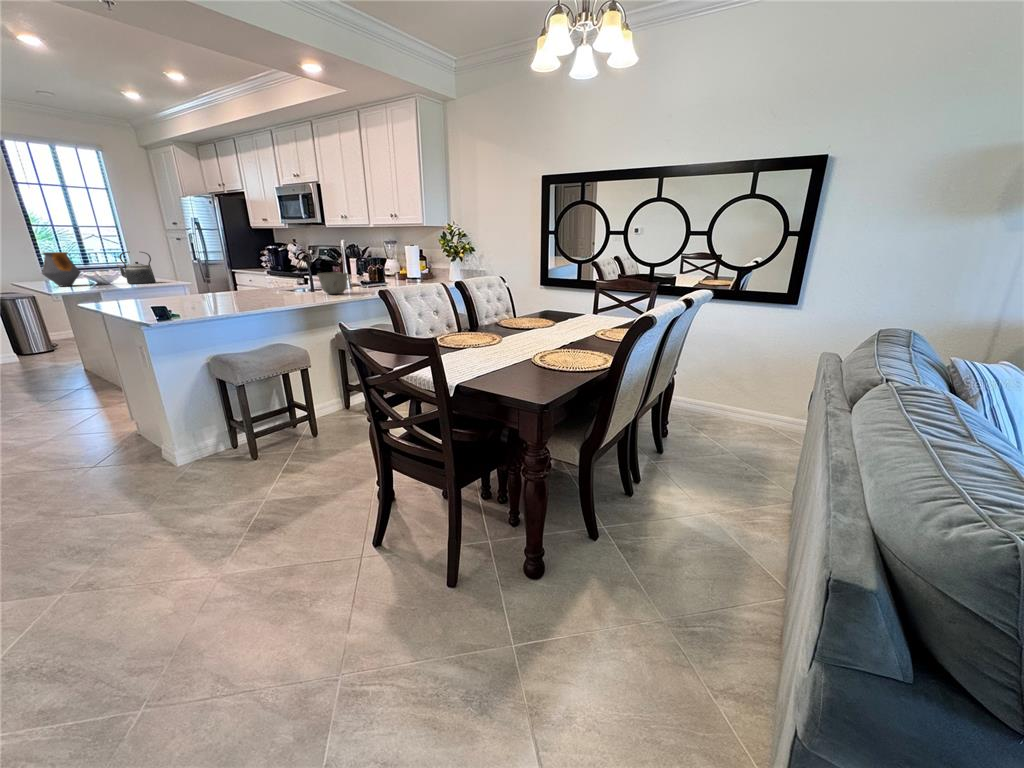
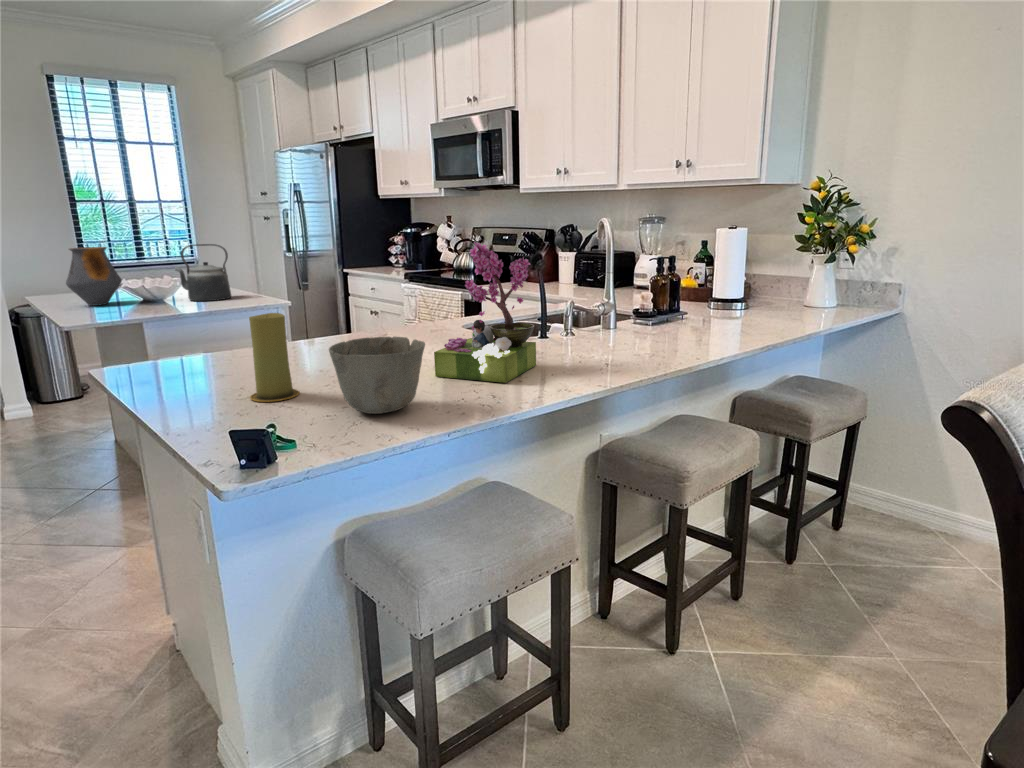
flower arrangement: none [249,245,299,300] -> present [434,242,536,383]
candle: none [159,271,186,306] -> present [249,313,299,402]
ceramic bowl: present [317,272,347,294] -> present [329,337,425,414]

